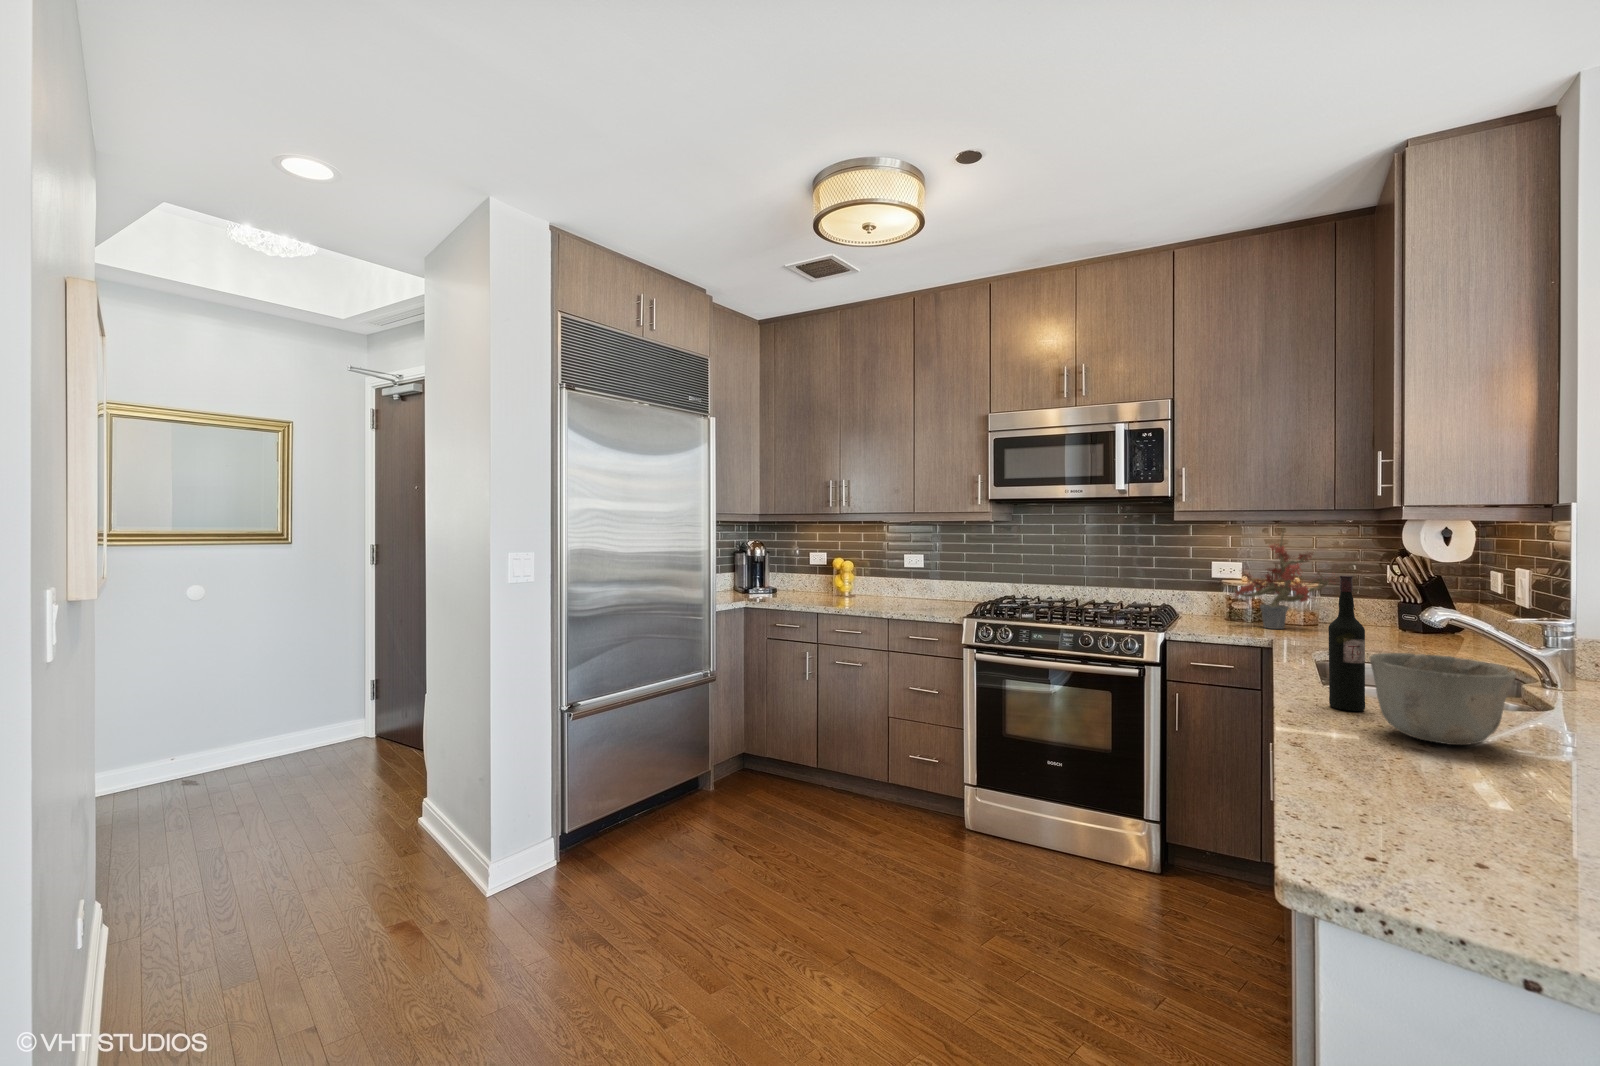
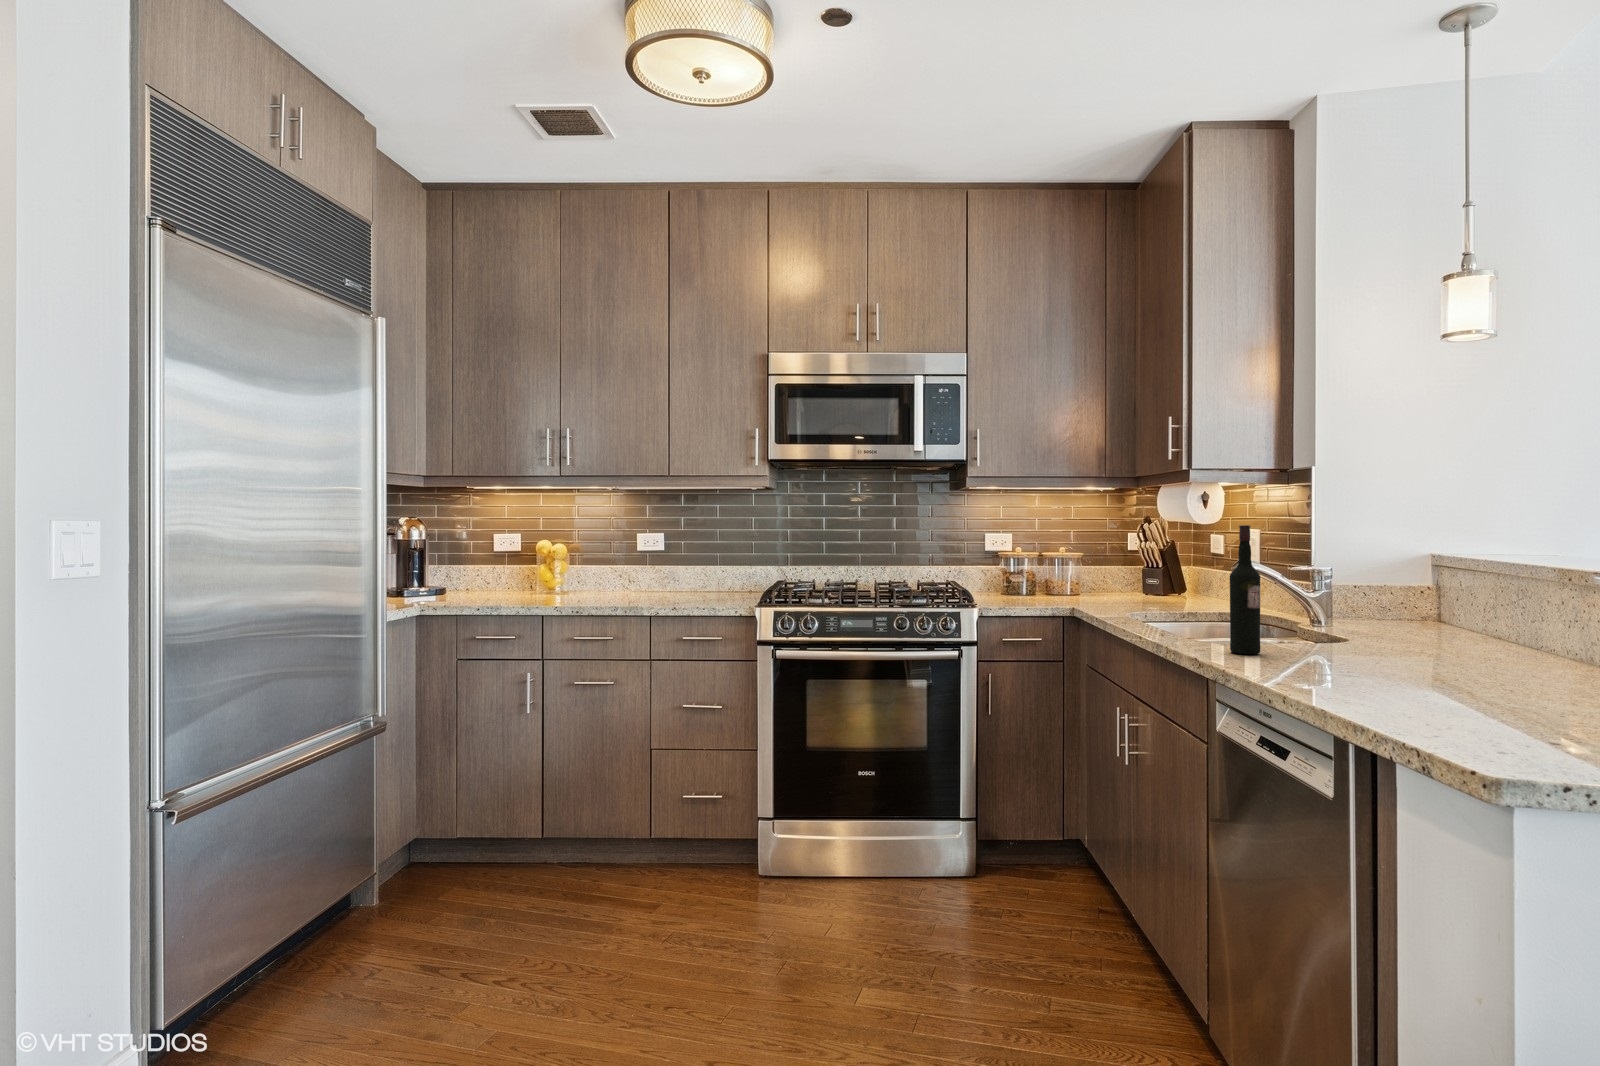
potted plant: present [1232,536,1334,629] -> none [1010,496,1109,599]
ceramic bowl: present [1370,653,1516,745] -> none [1291,593,1407,669]

